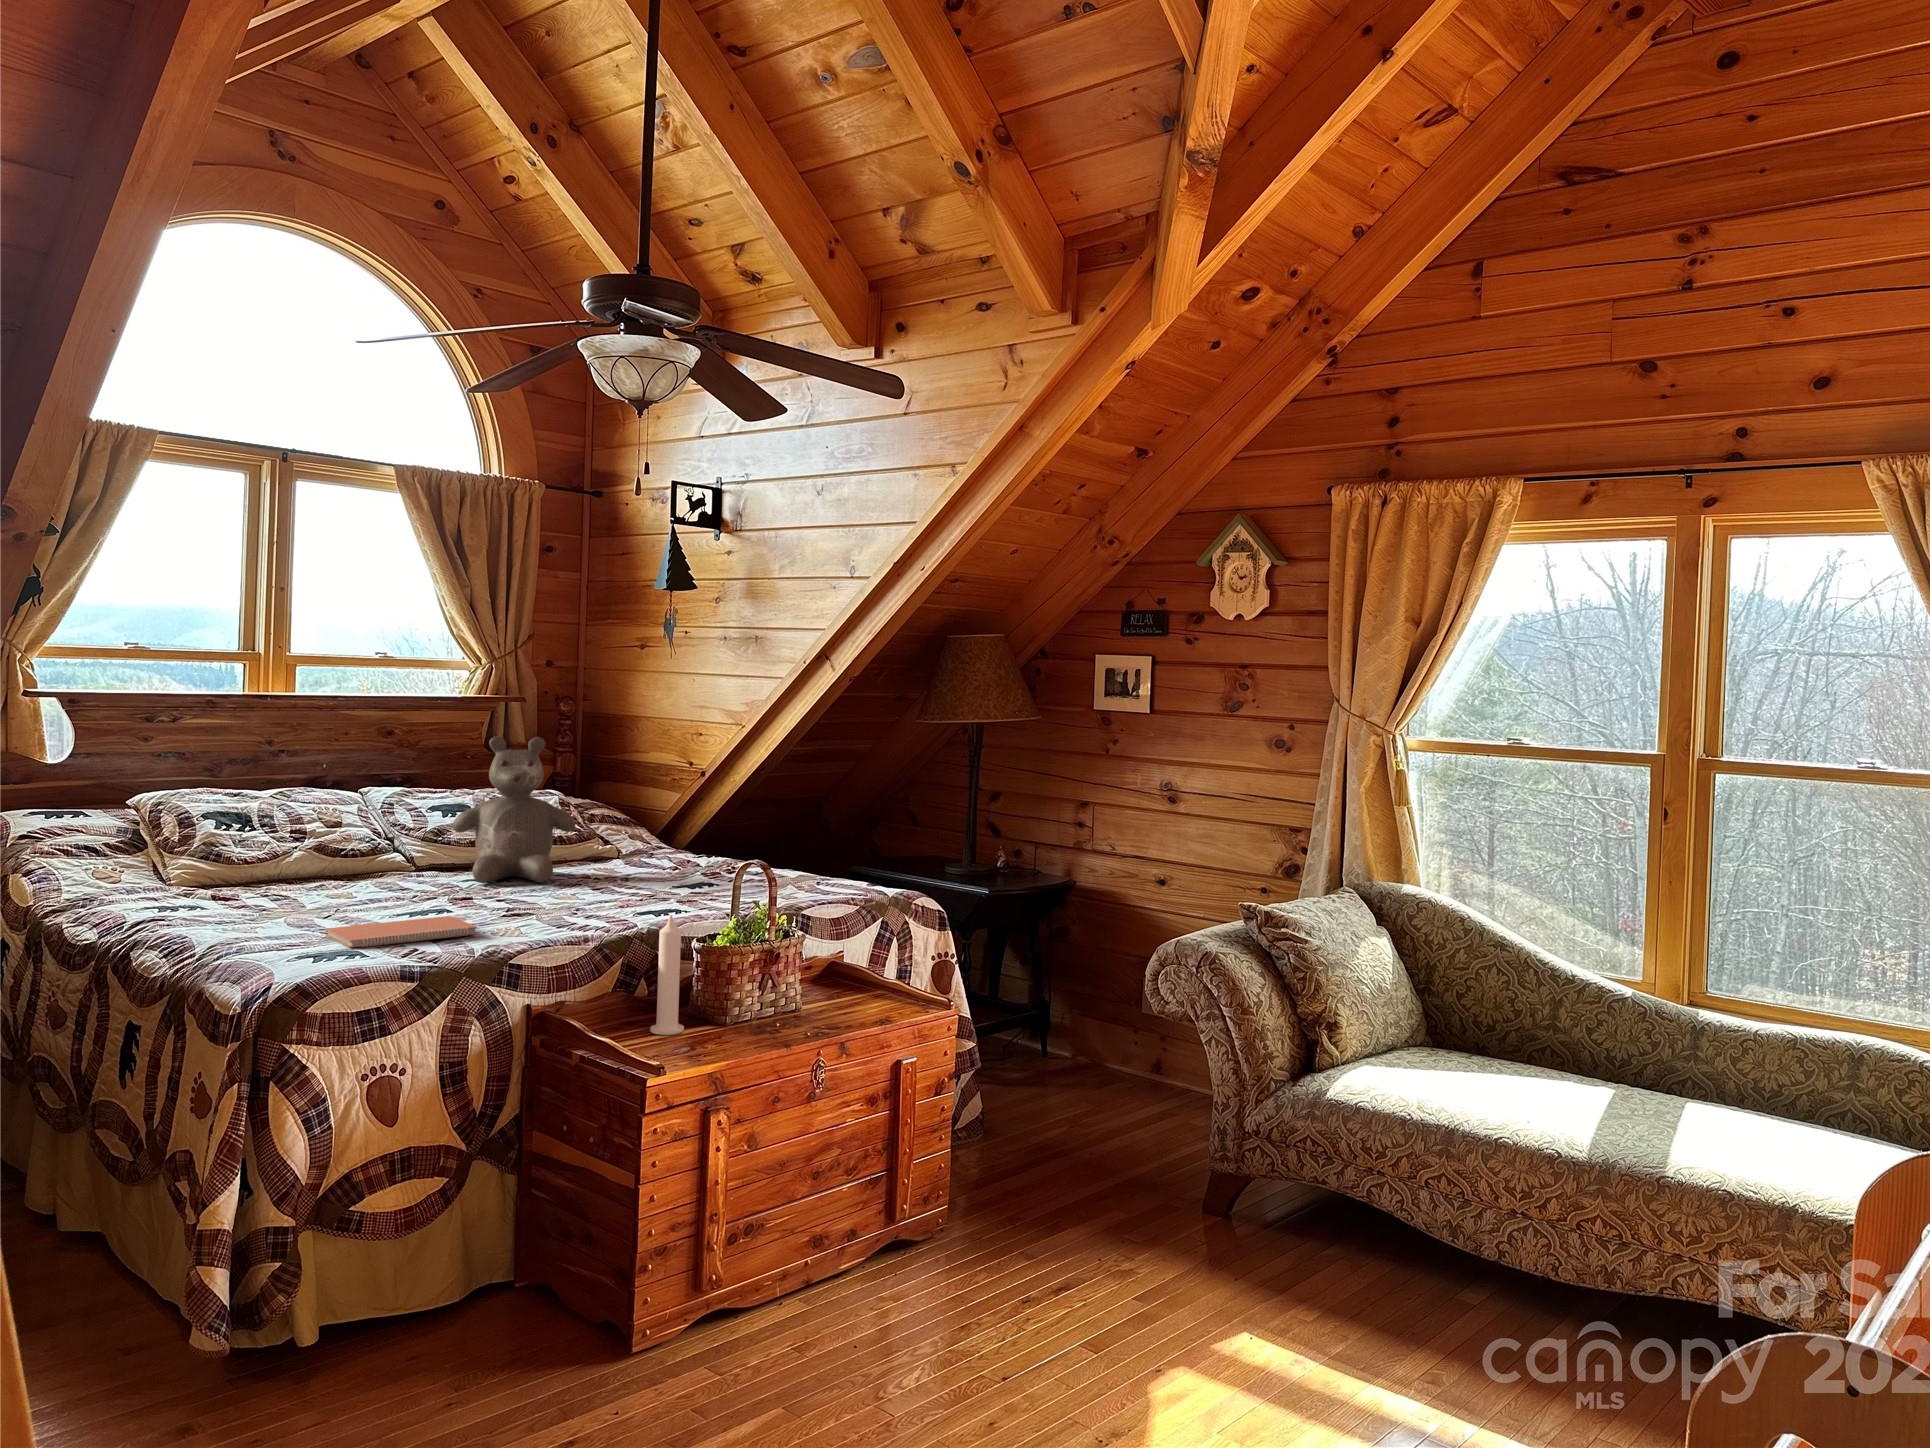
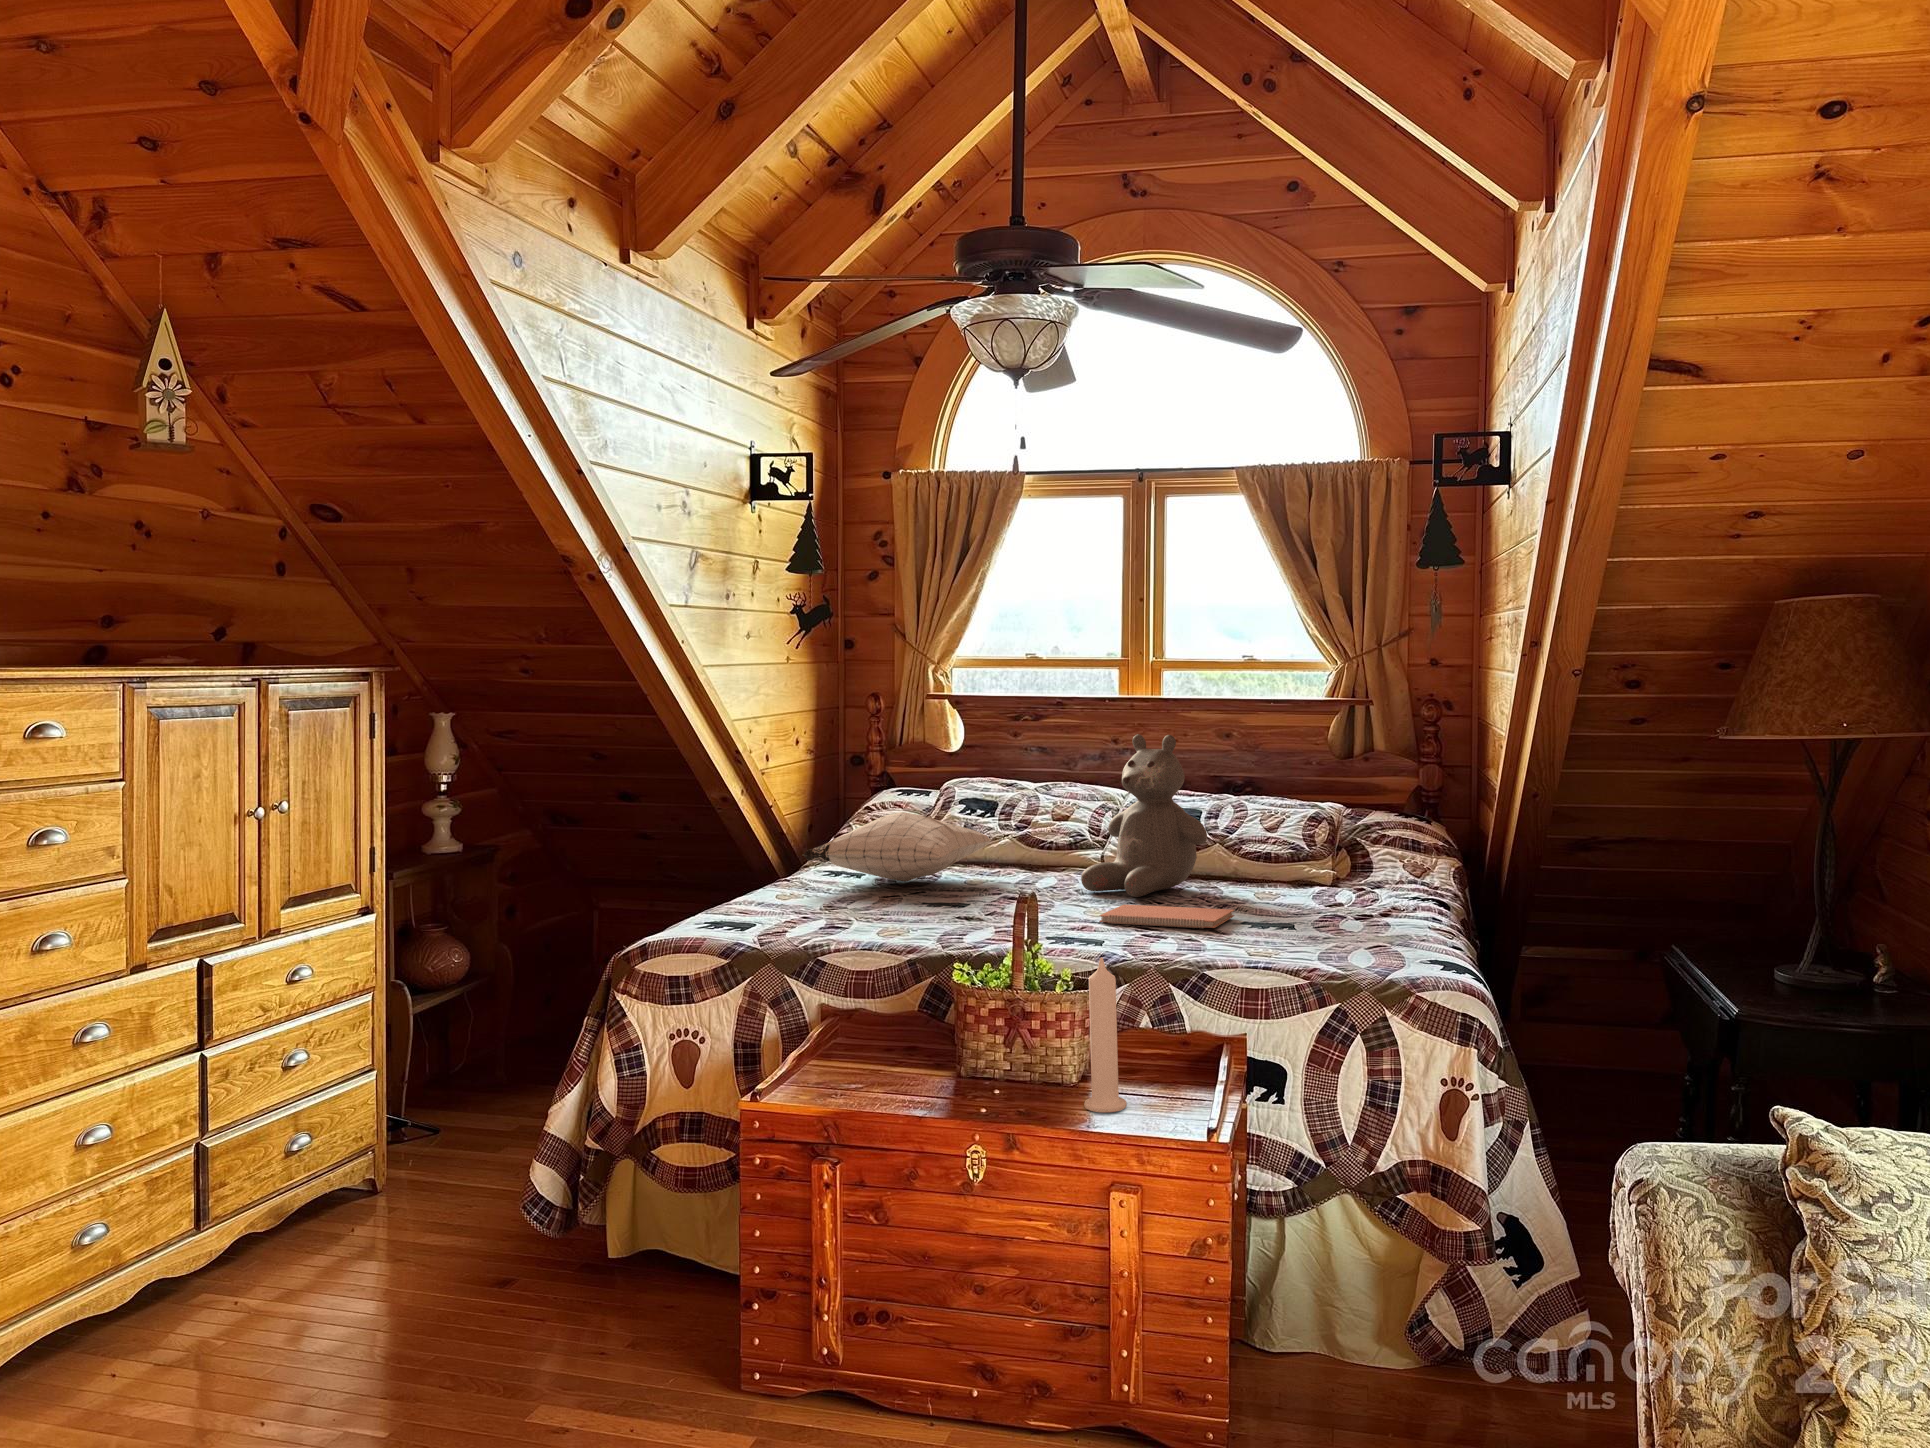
pillow: none [160,823,385,900] -> present [804,812,991,882]
candle: present [650,915,684,1035] -> present [1084,958,1127,1112]
notebook: present [325,916,477,947] -> present [1100,905,1234,928]

